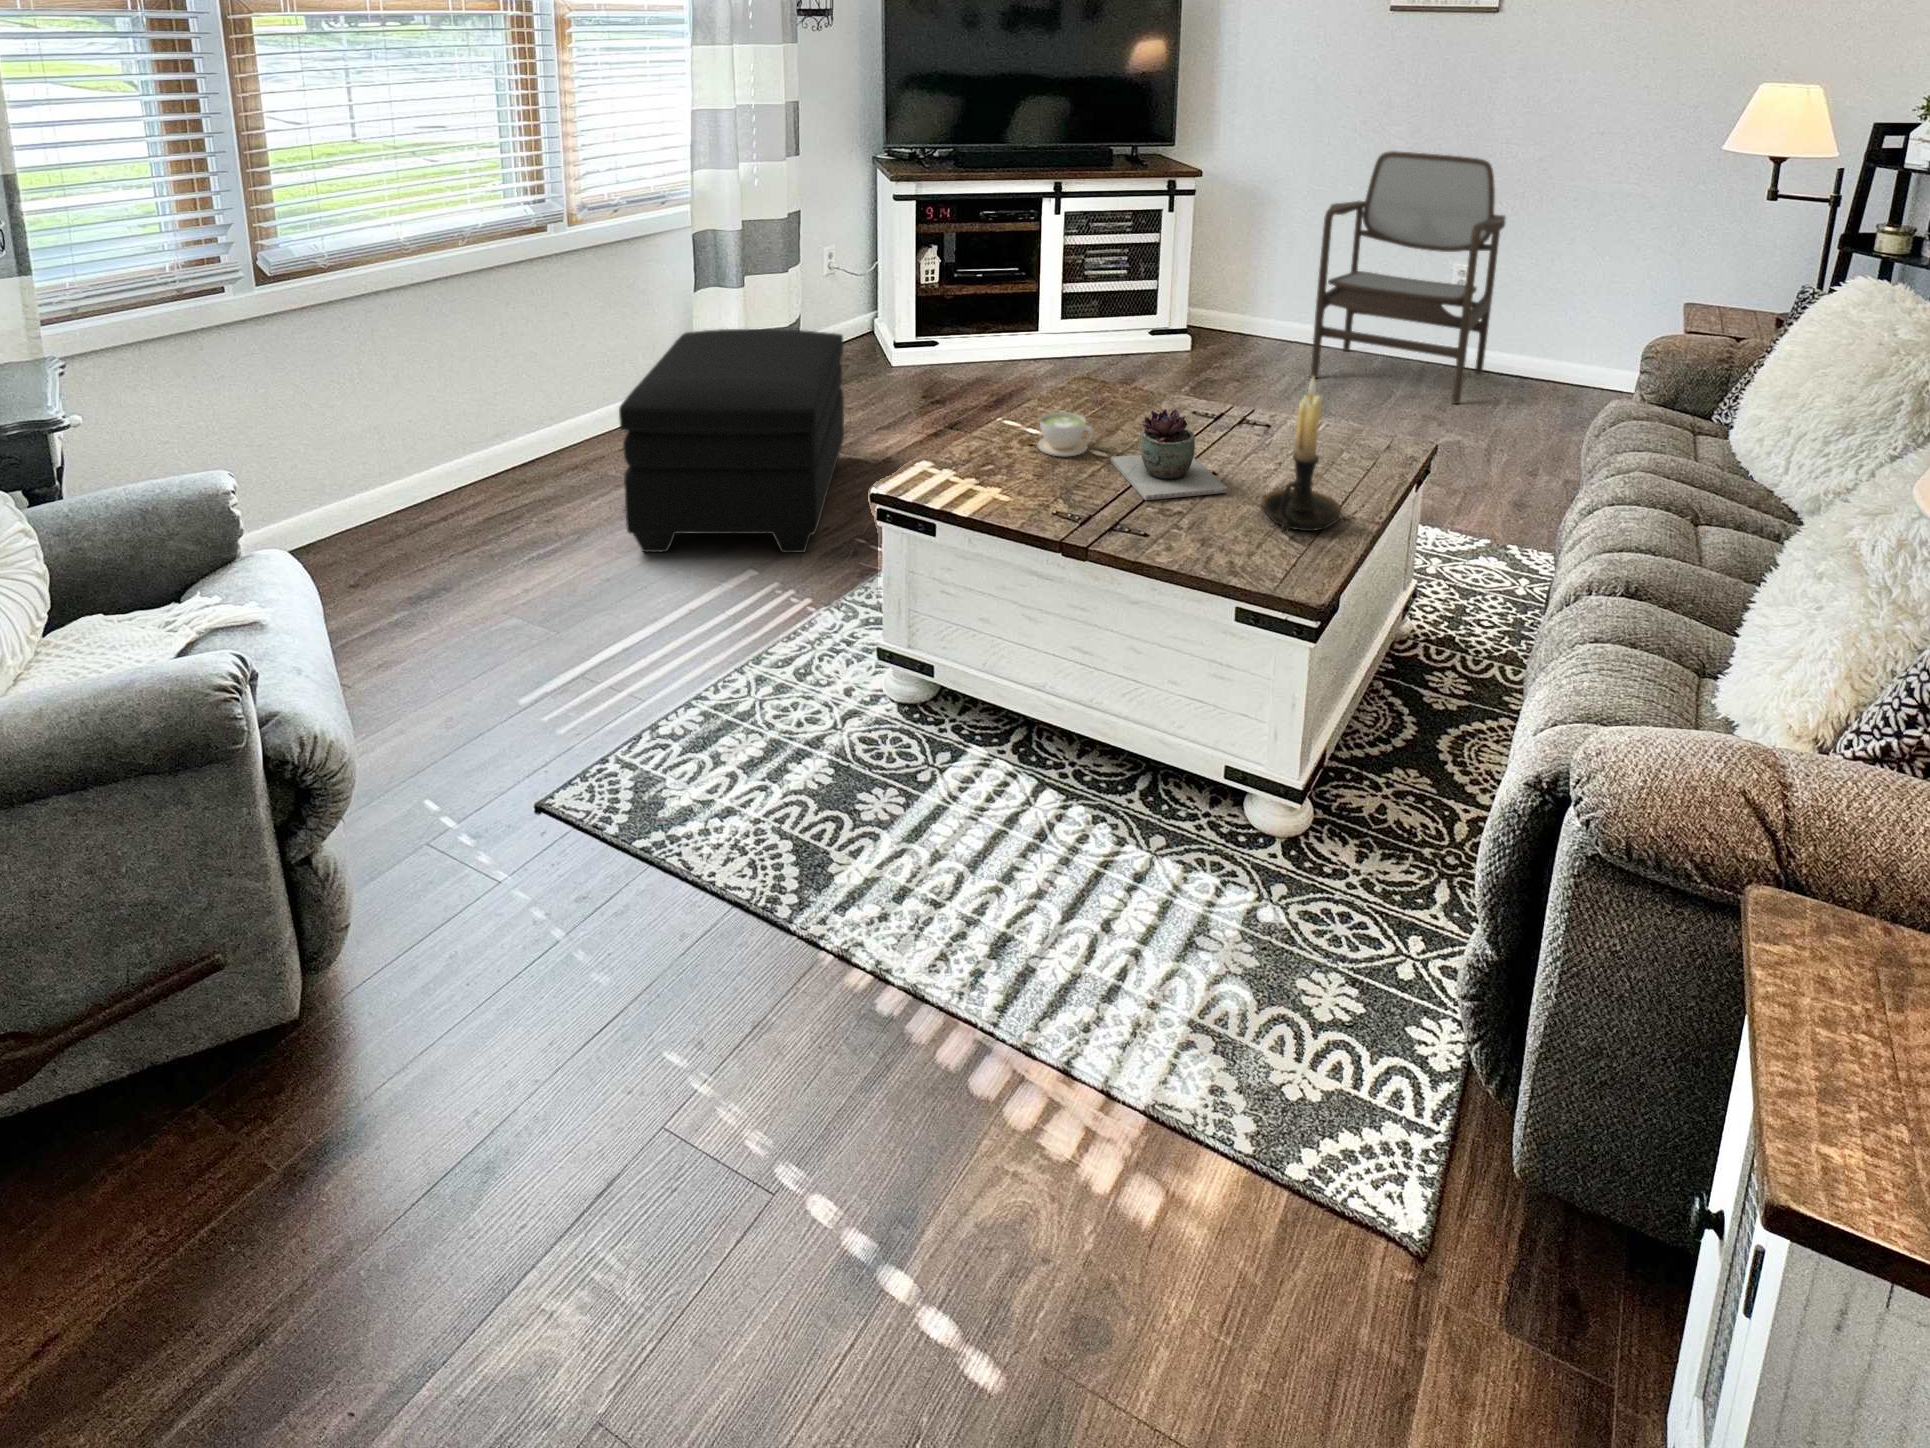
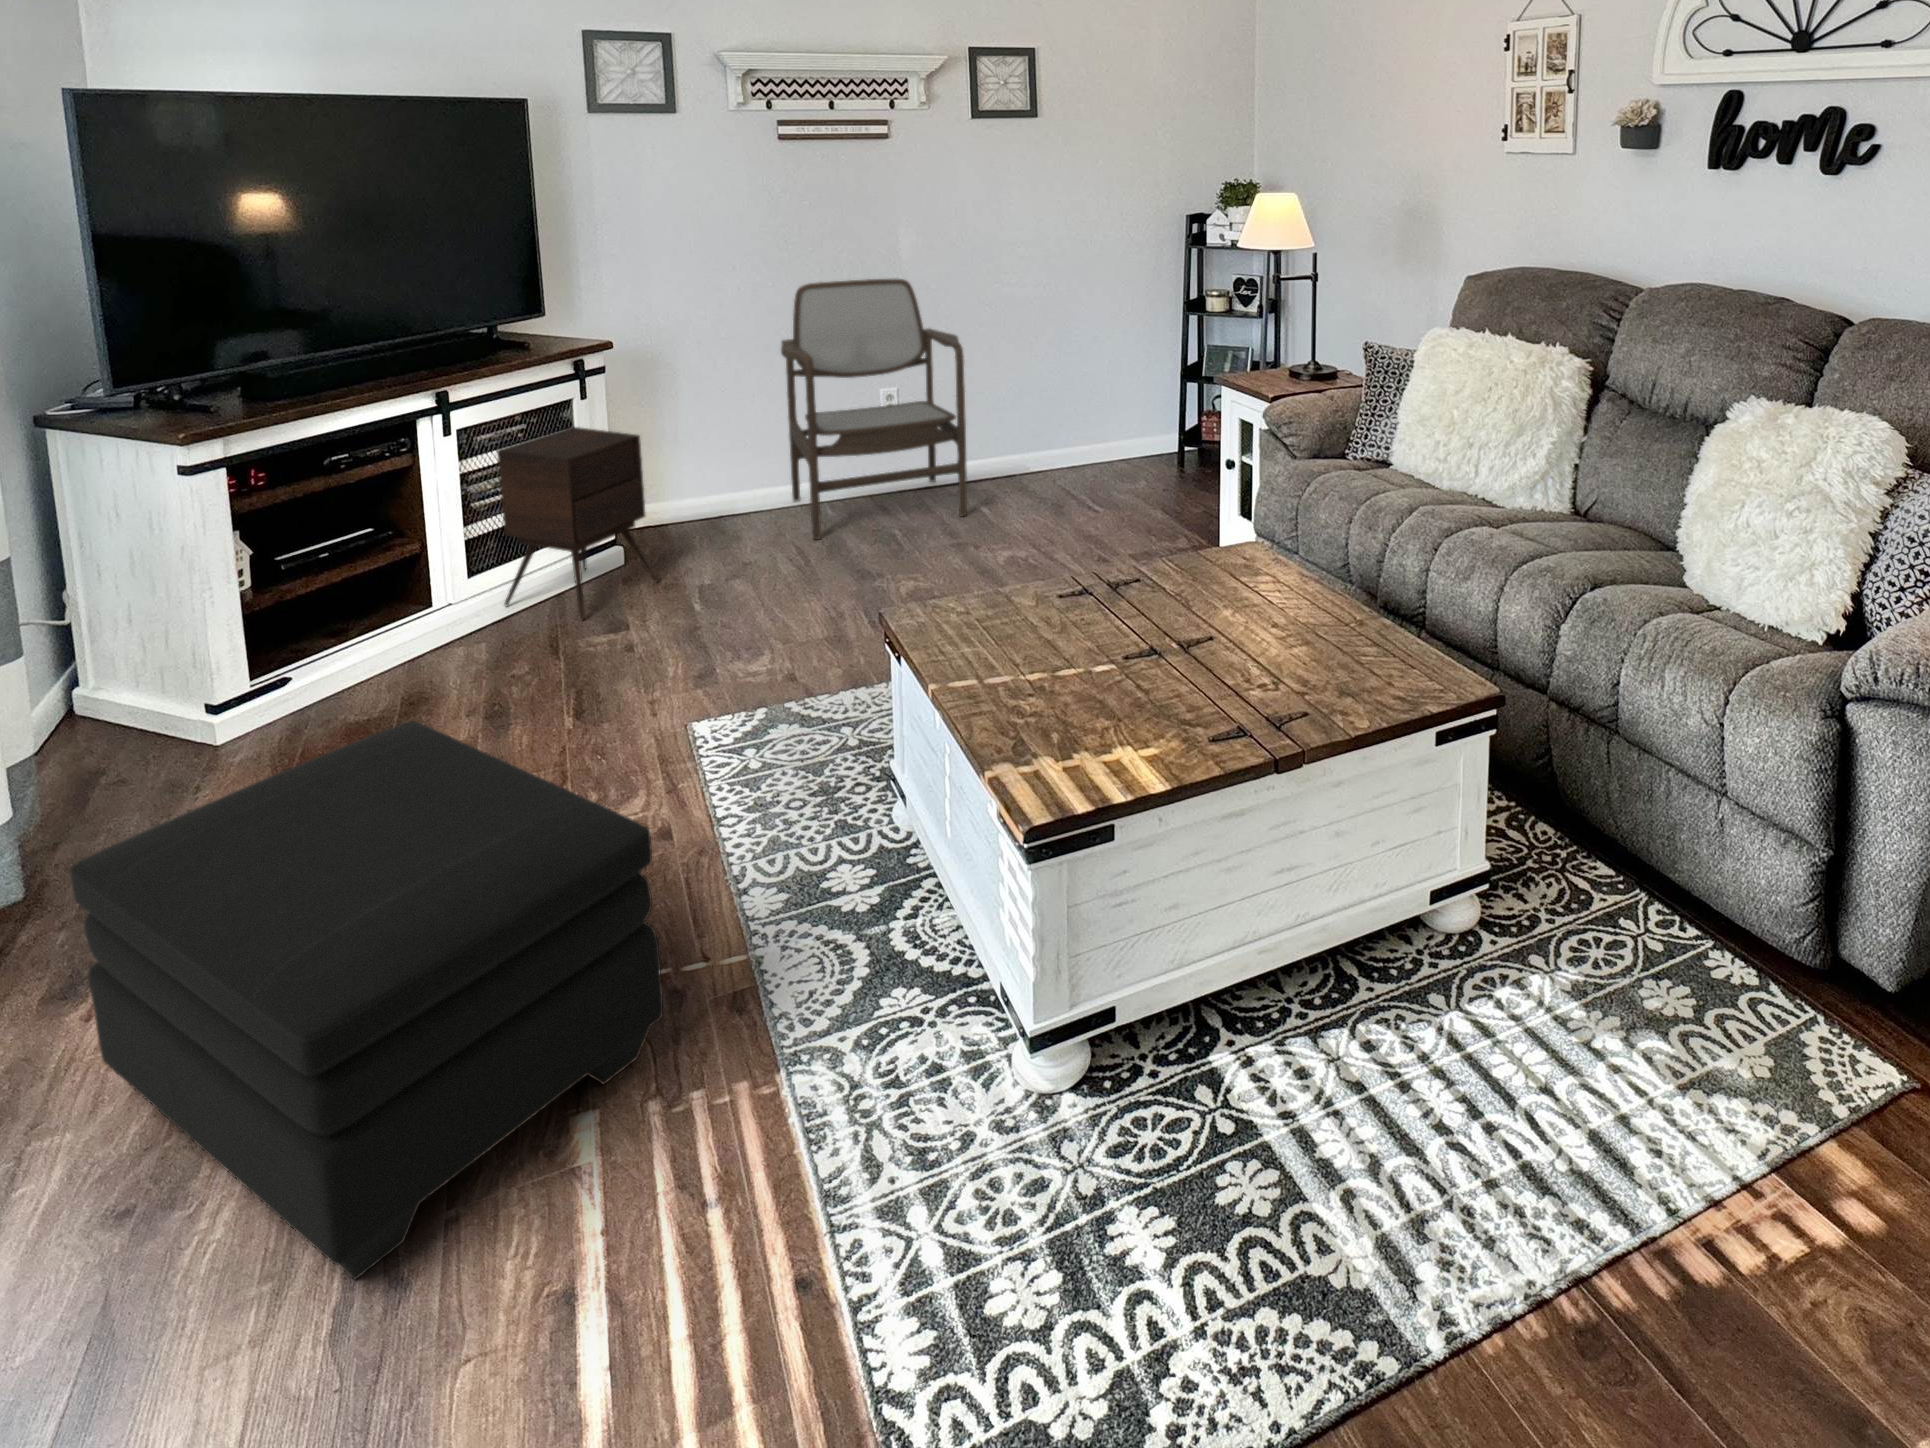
side table: none [1083,230,1176,368] -> present [497,427,659,620]
candle holder: present [1261,375,1342,533] -> none [1305,516,1379,664]
succulent plant: present [1111,409,1228,500] -> none [1151,598,1272,697]
coffee cup: present [1038,412,1094,457] -> none [1064,650,1124,707]

